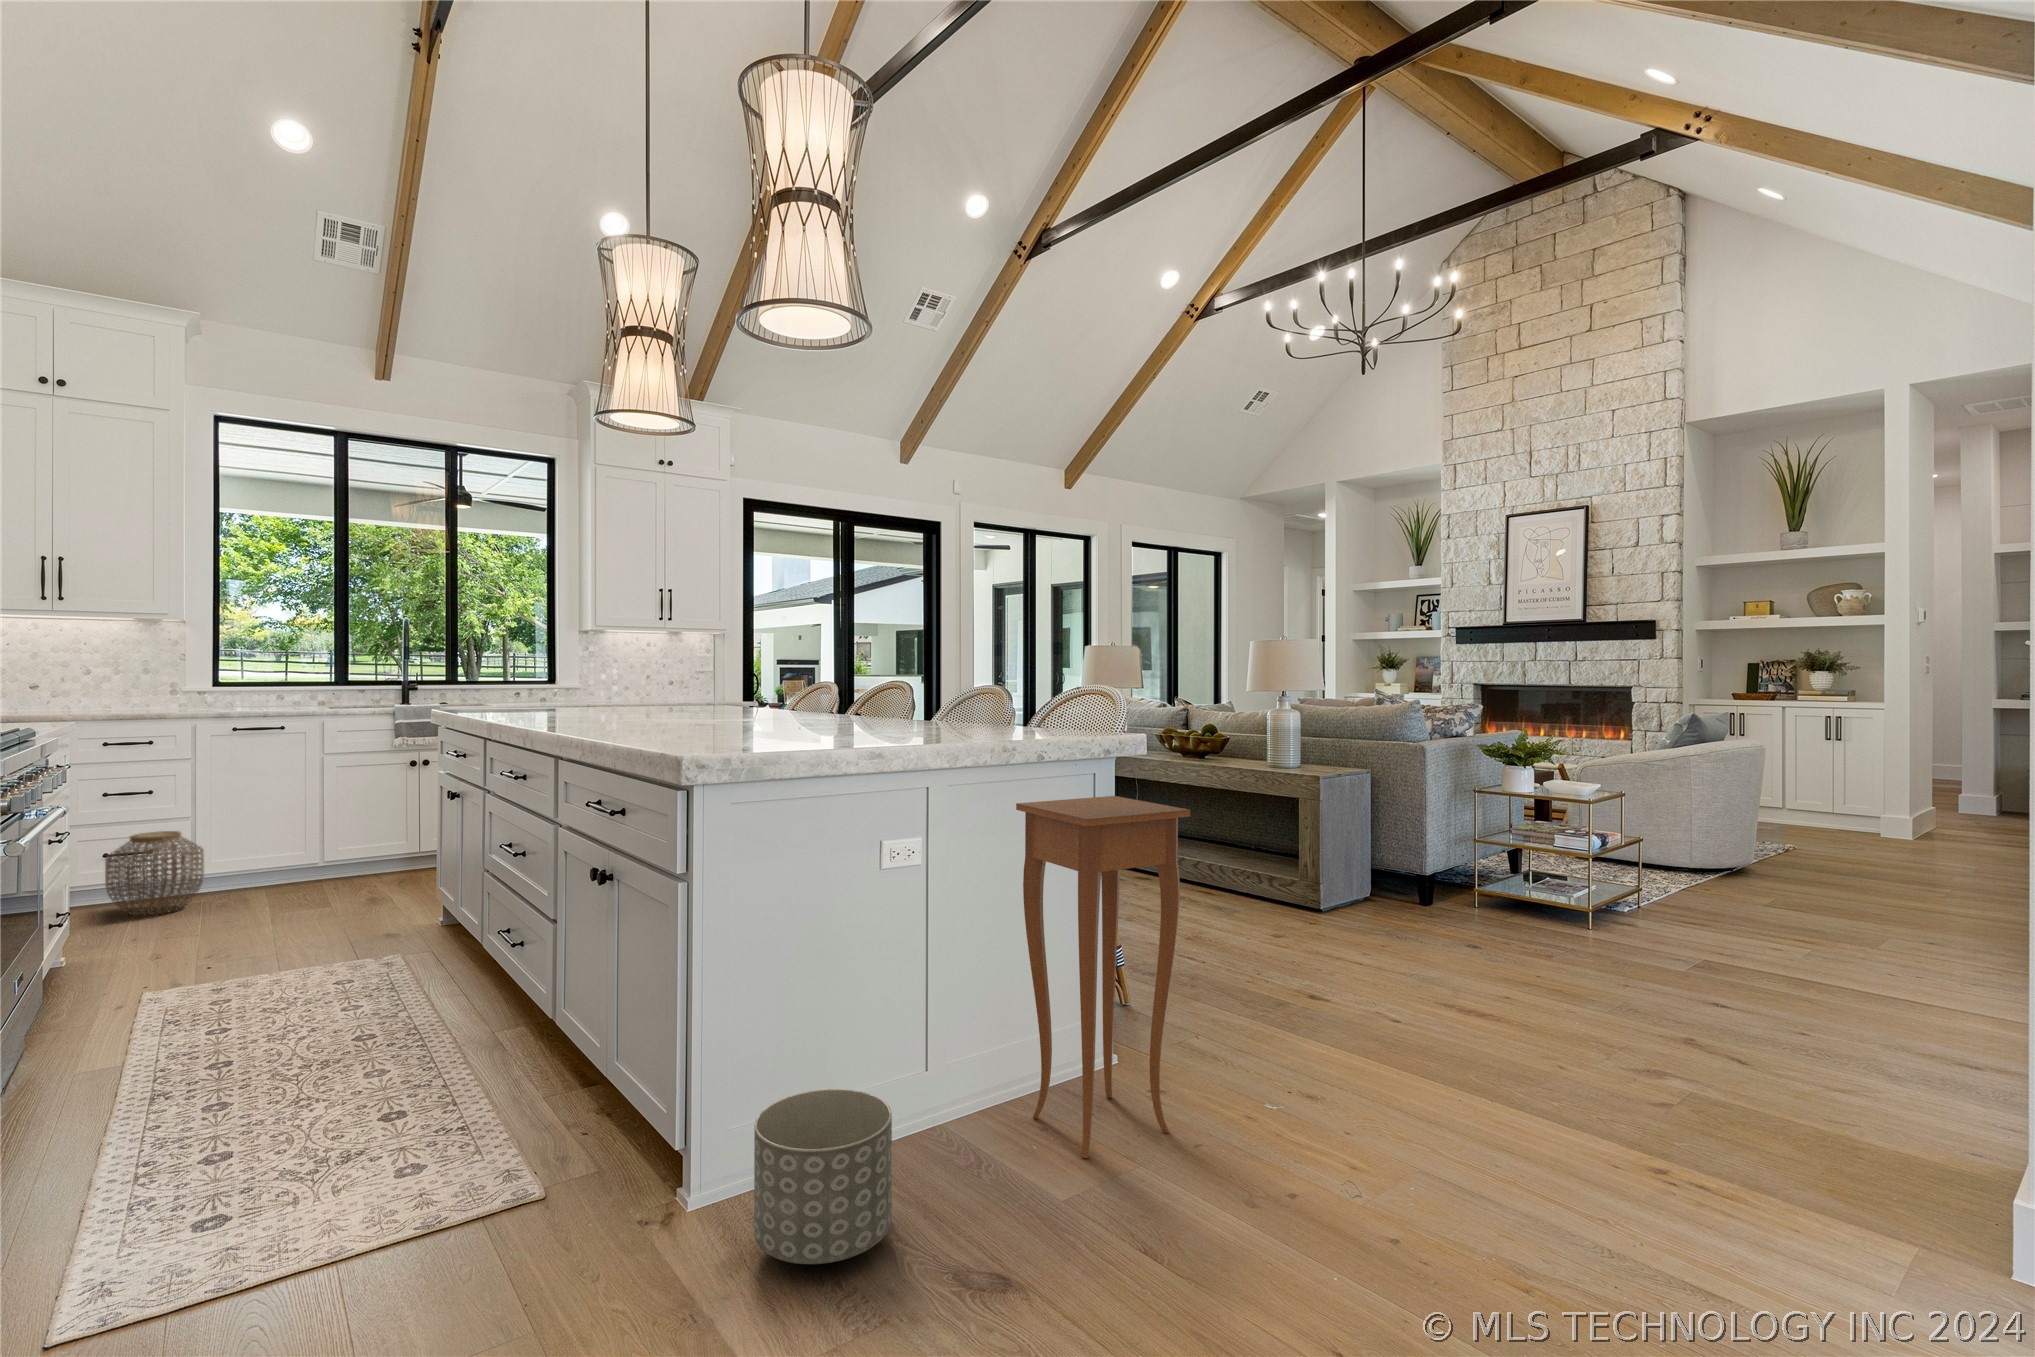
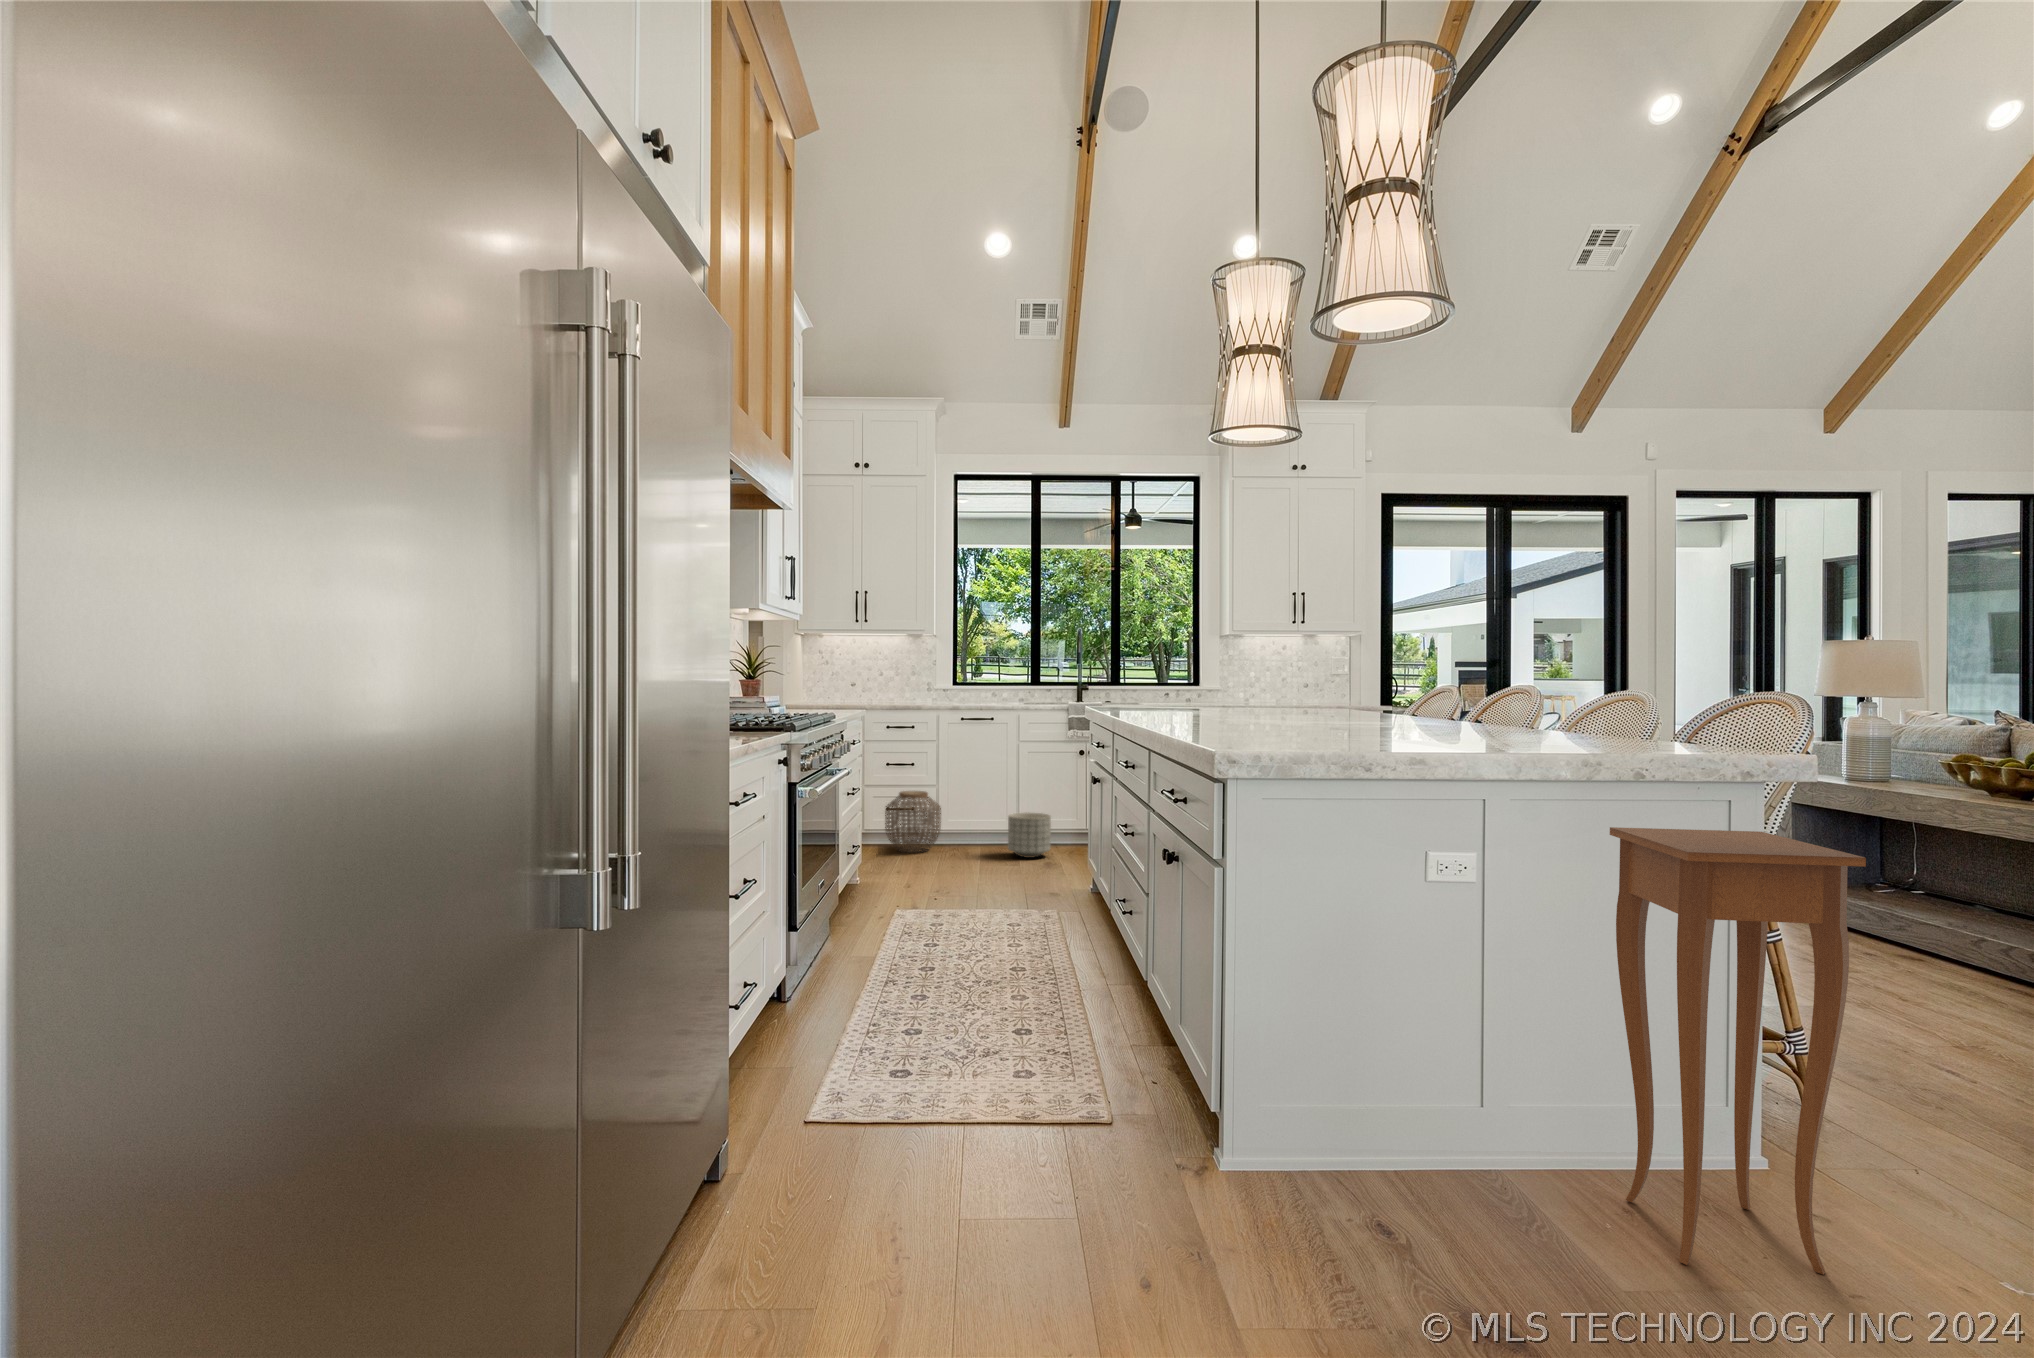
planter: present [754,1089,892,1264] -> present [1008,812,1051,858]

